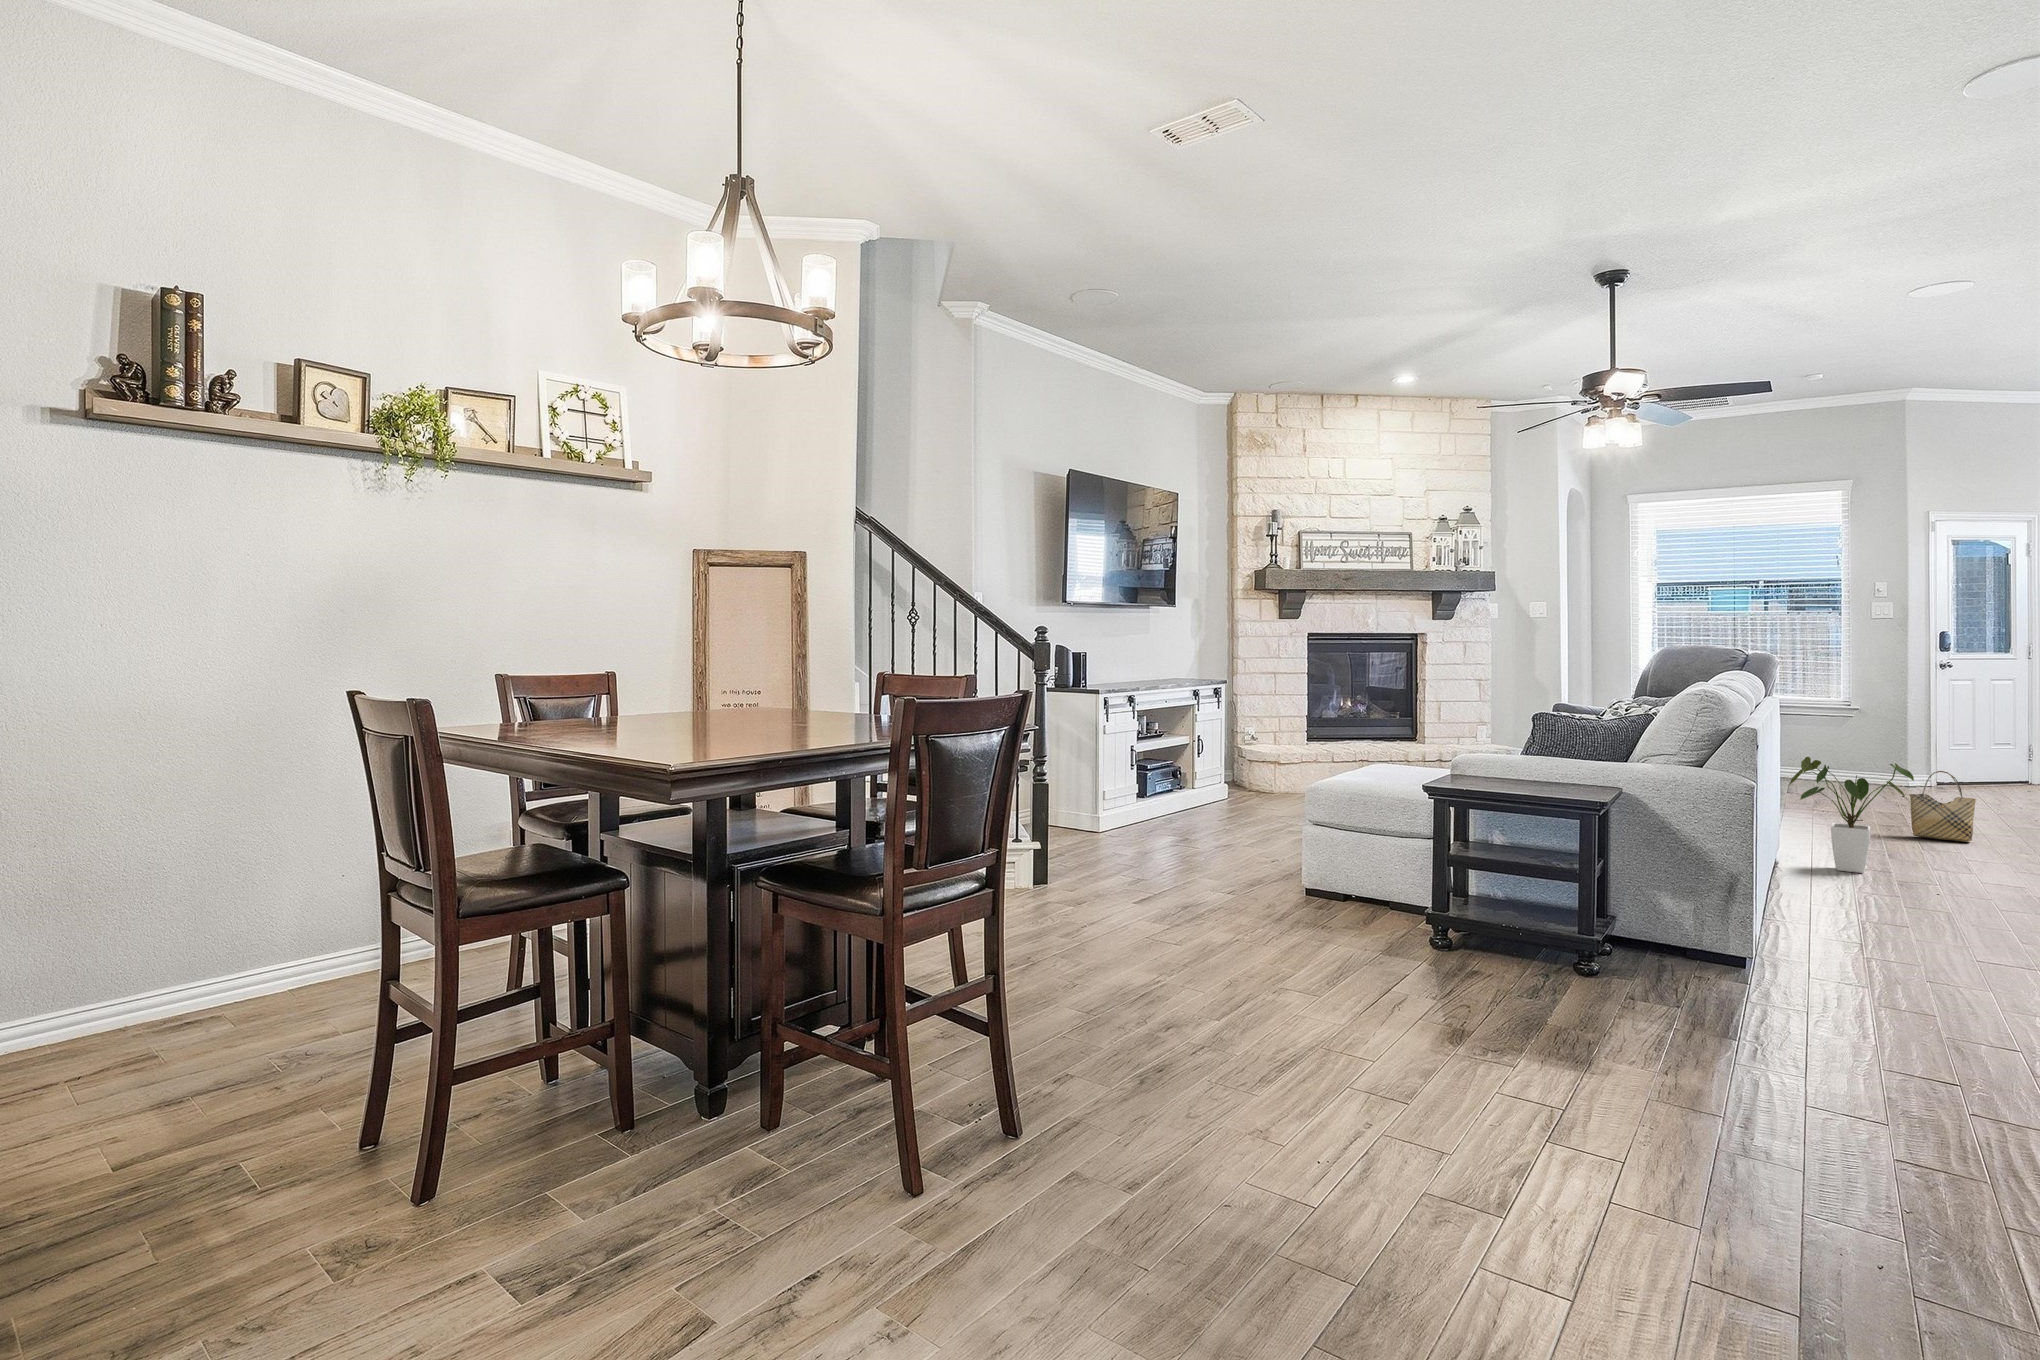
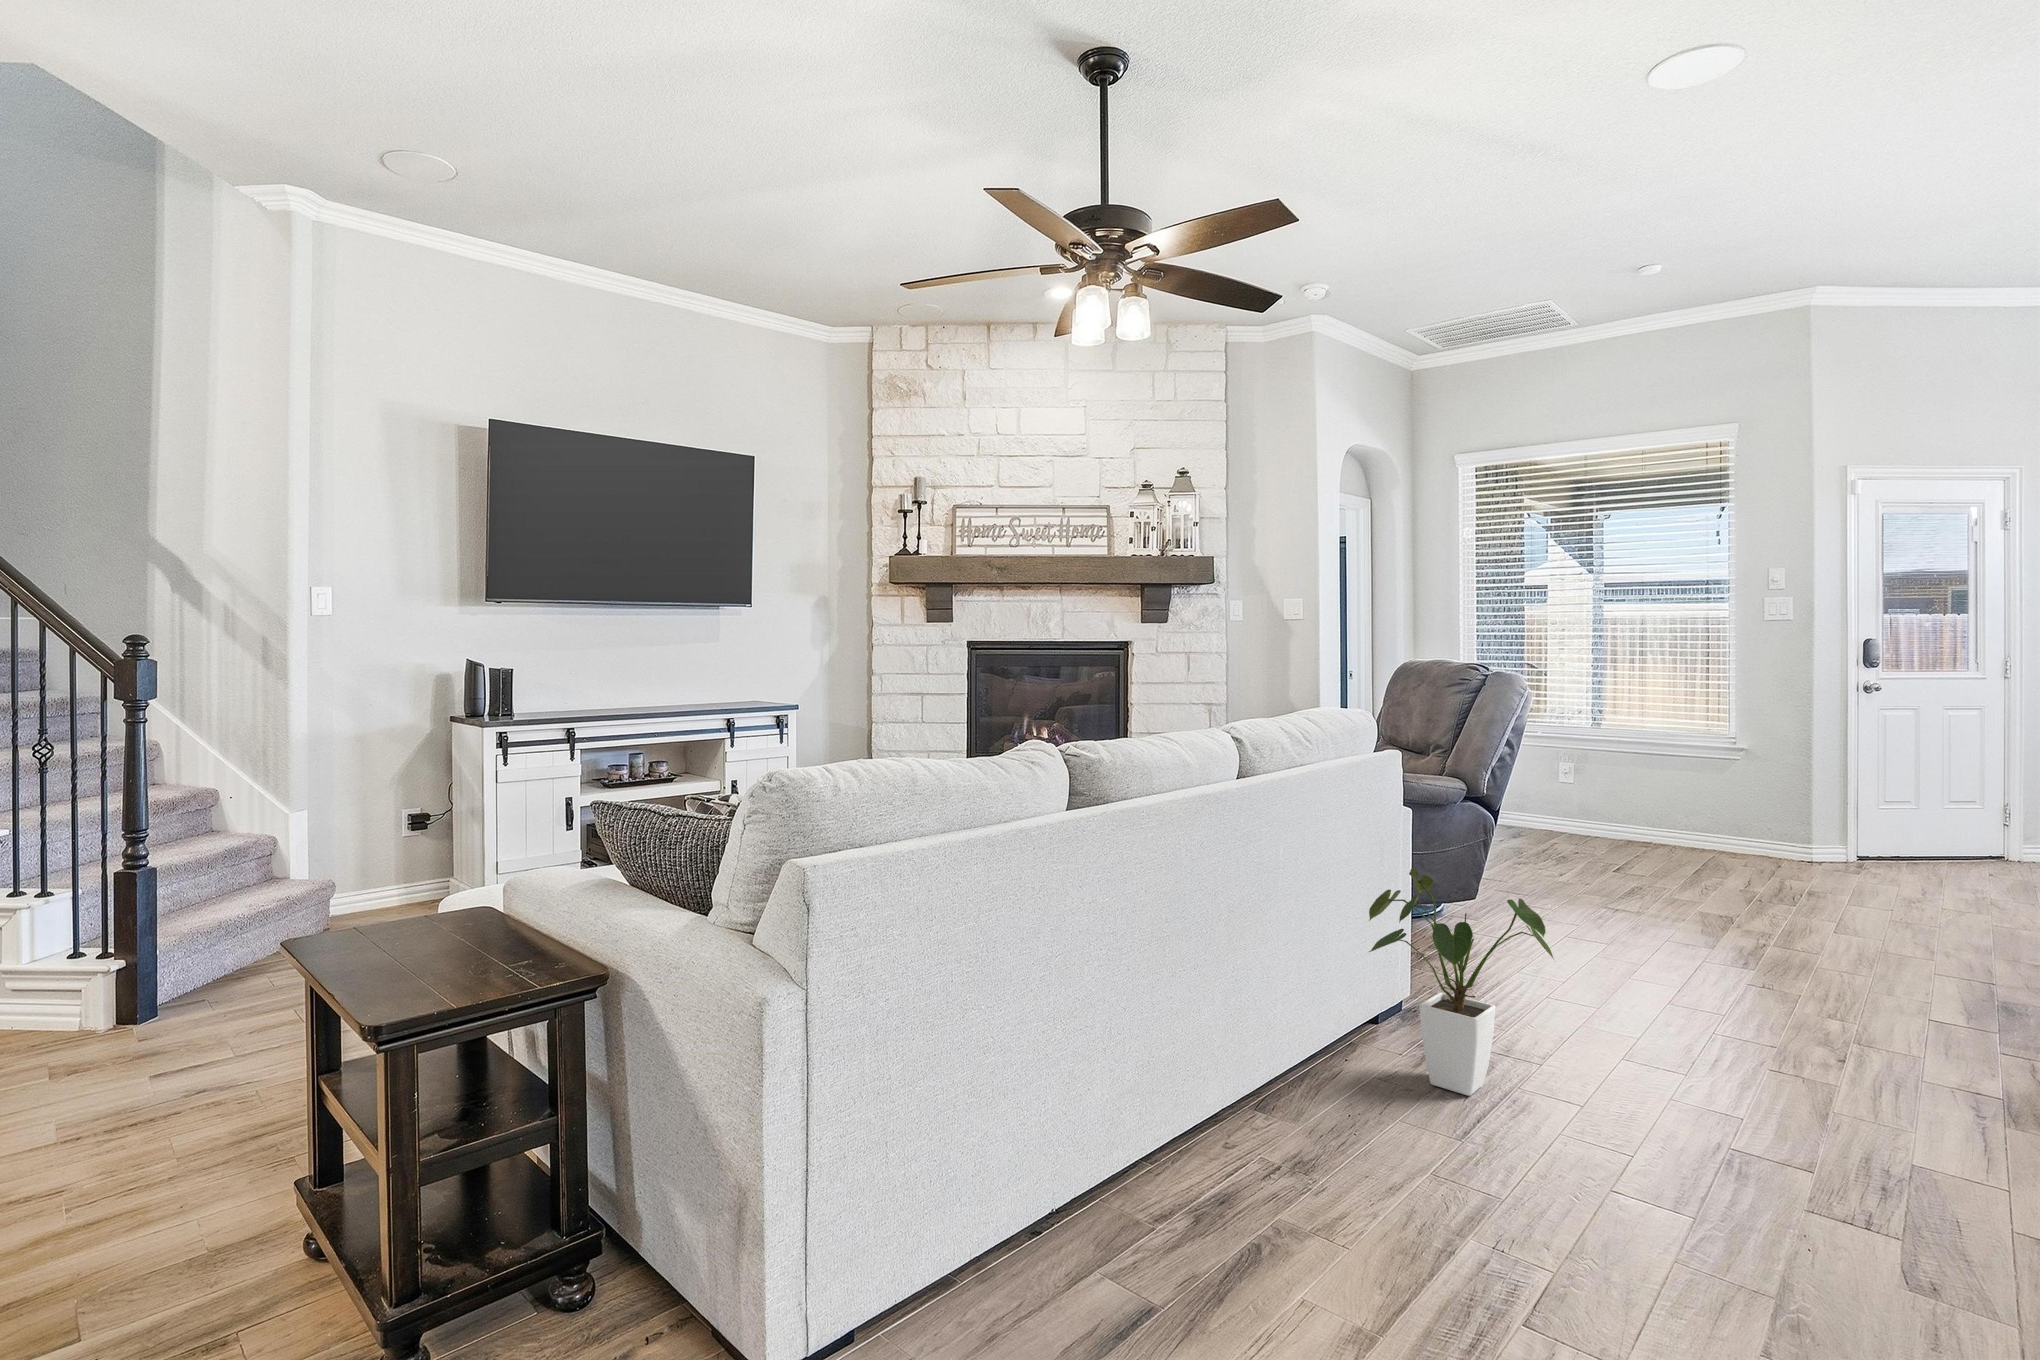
woven basket: present [1909,771,1976,842] -> none [1683,878,1789,1003]

